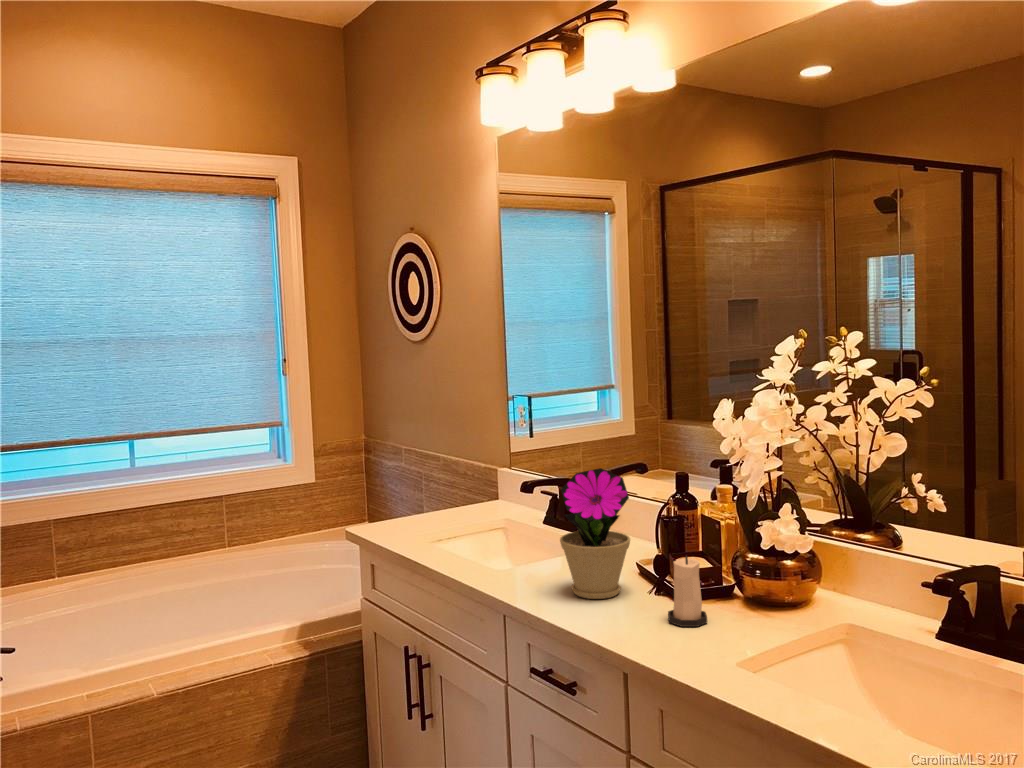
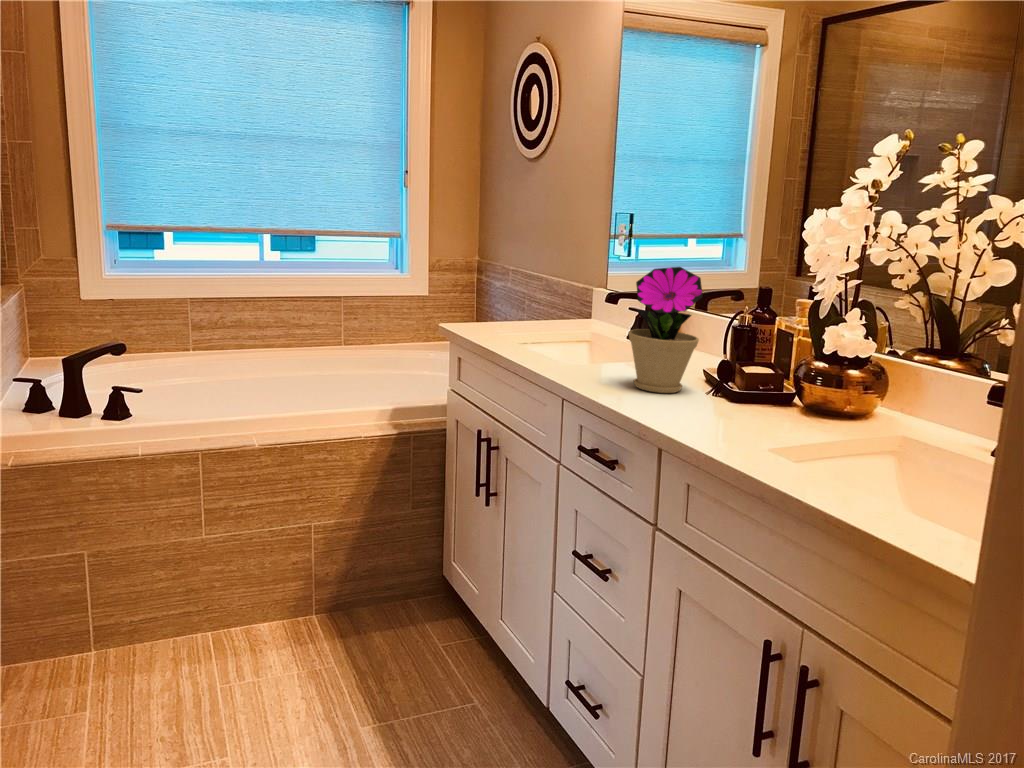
candle: present [668,556,707,627] -> none [720,352,760,422]

